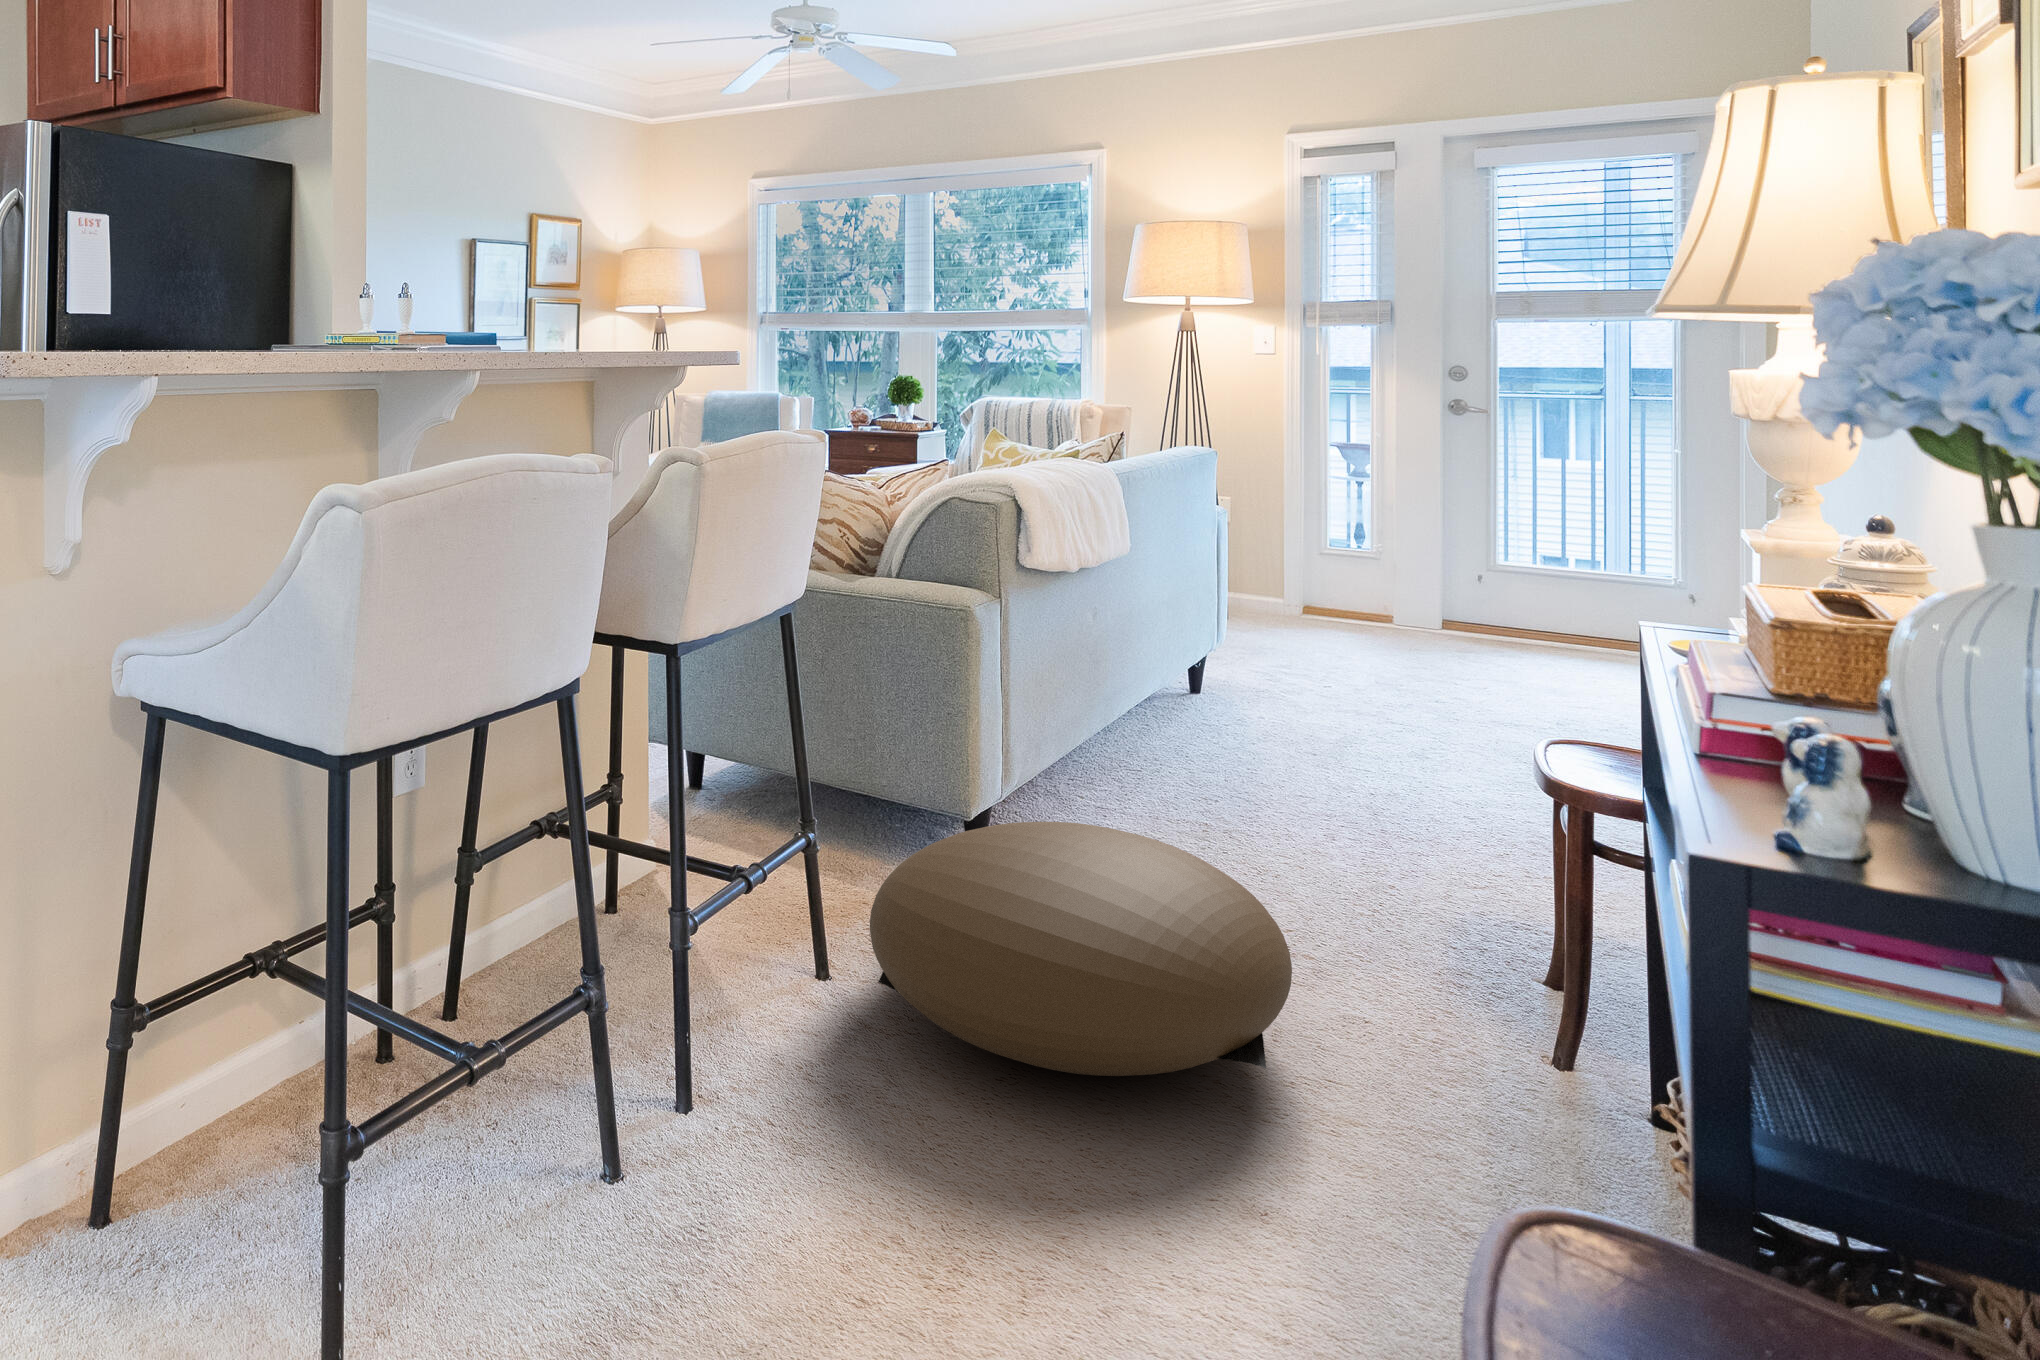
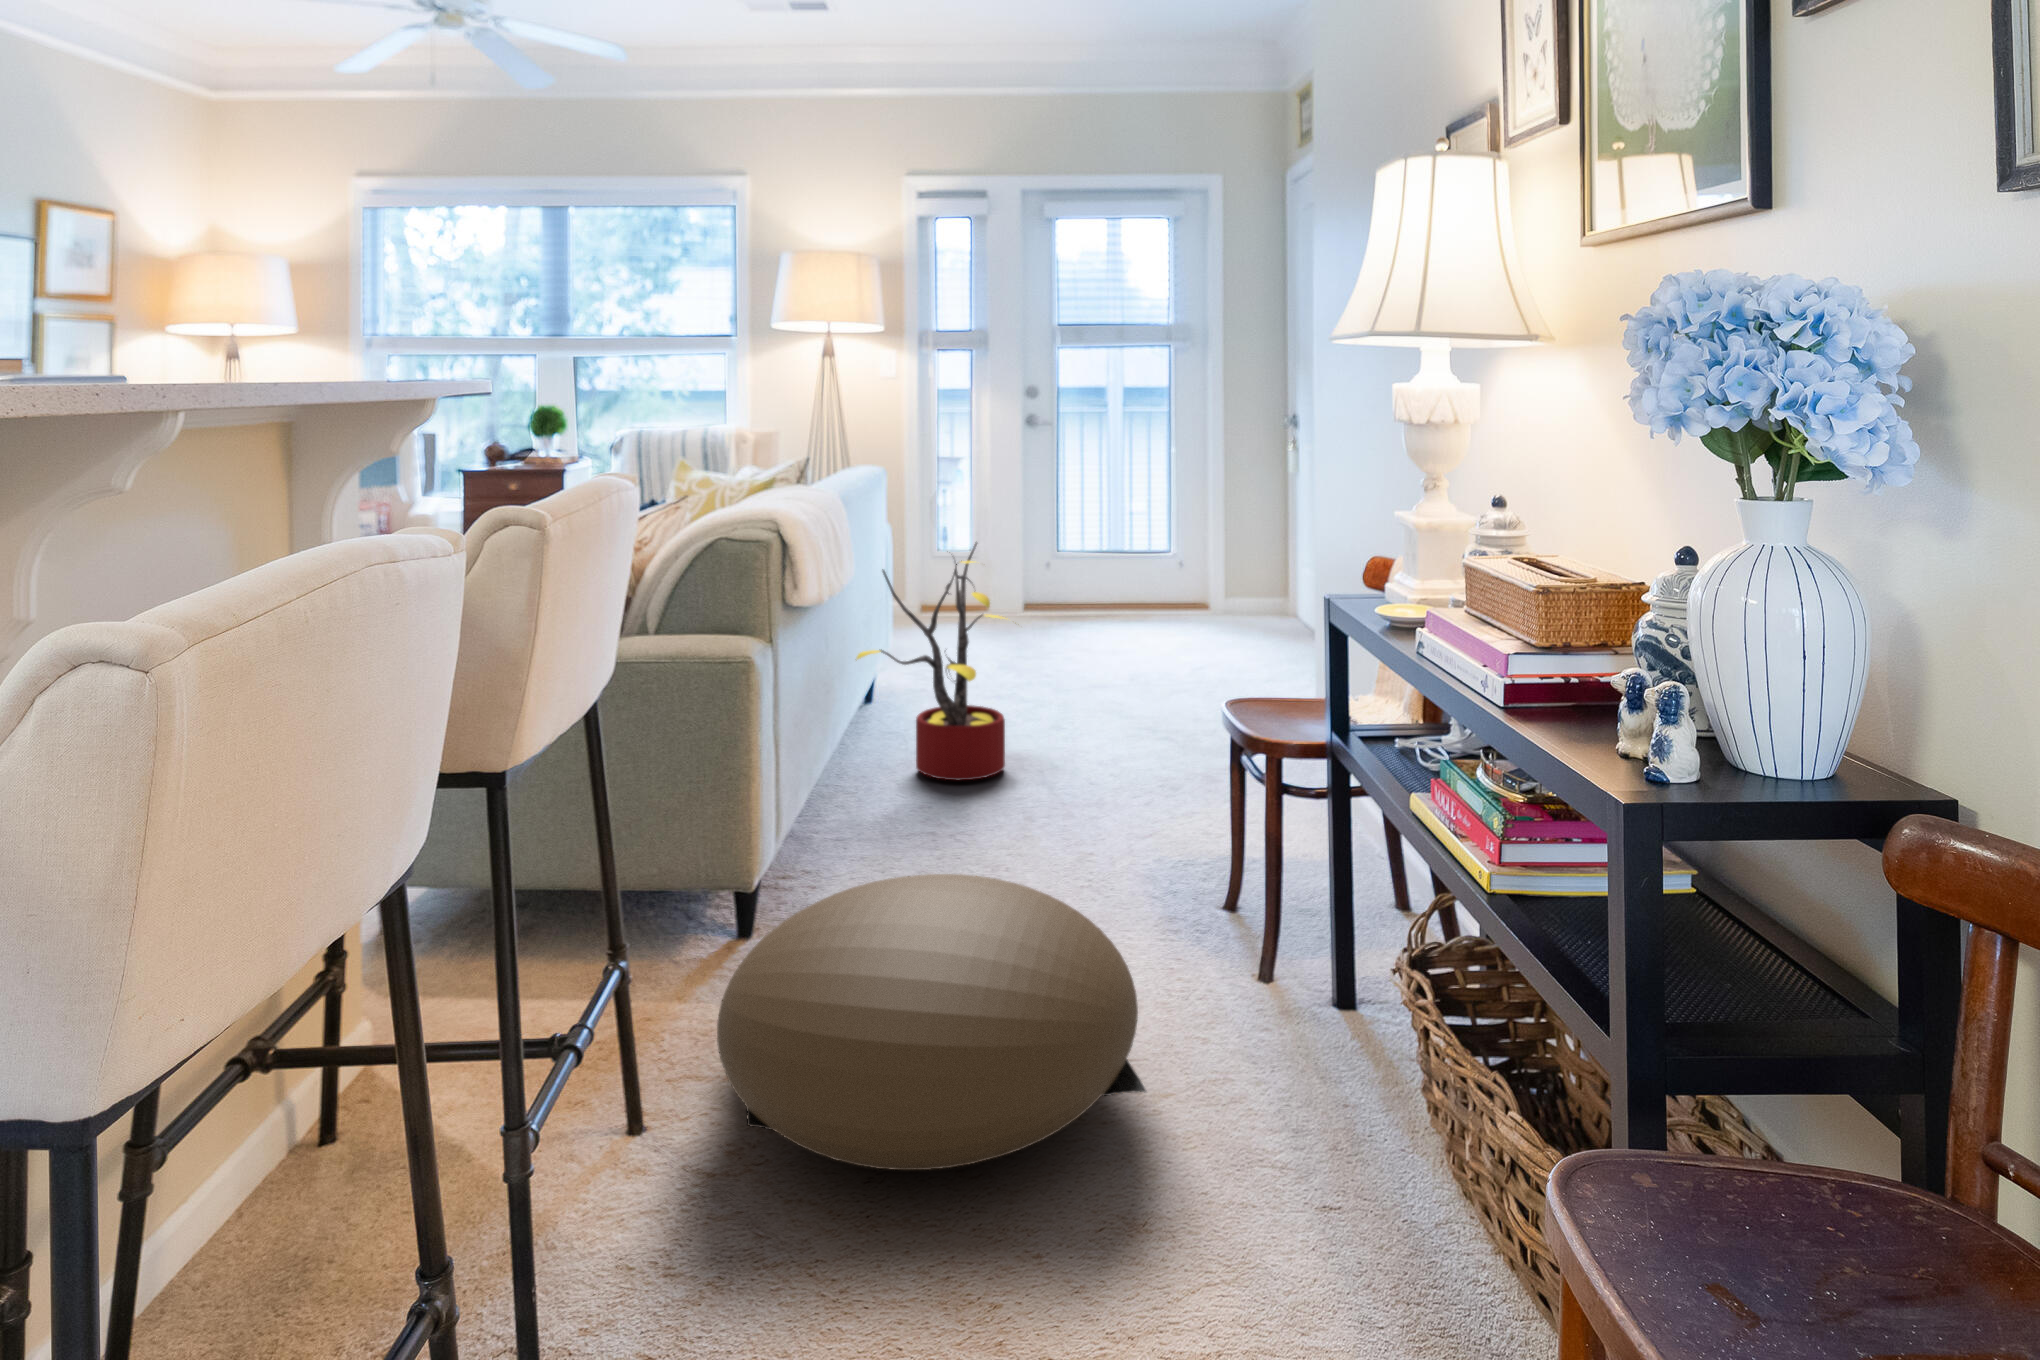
decorative plant: none [1131,531,1353,776] -> present [857,543,1005,780]

